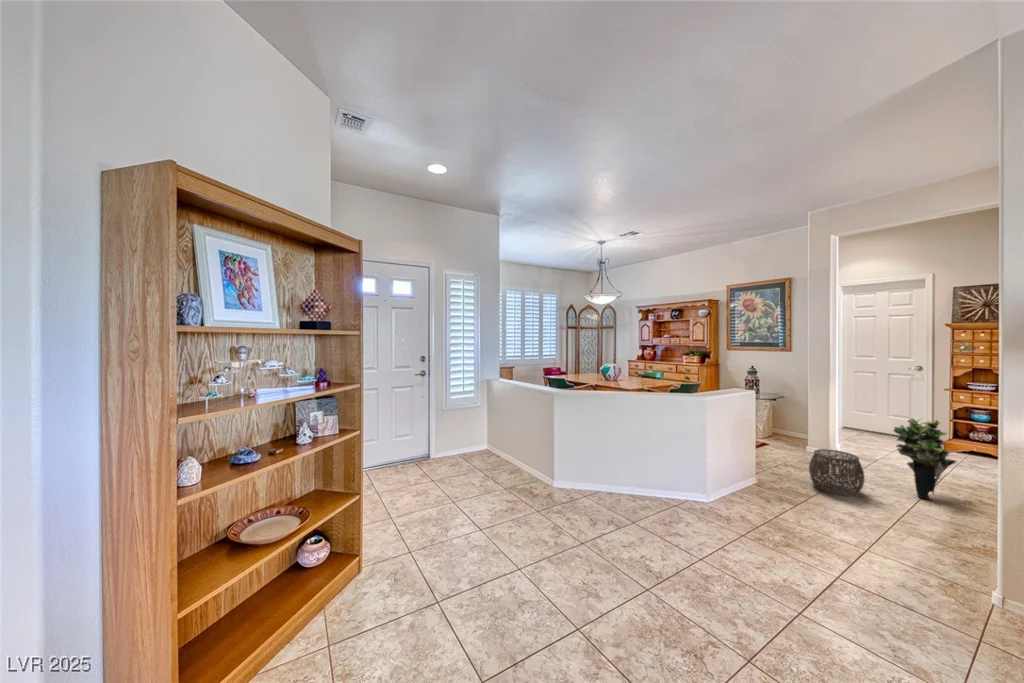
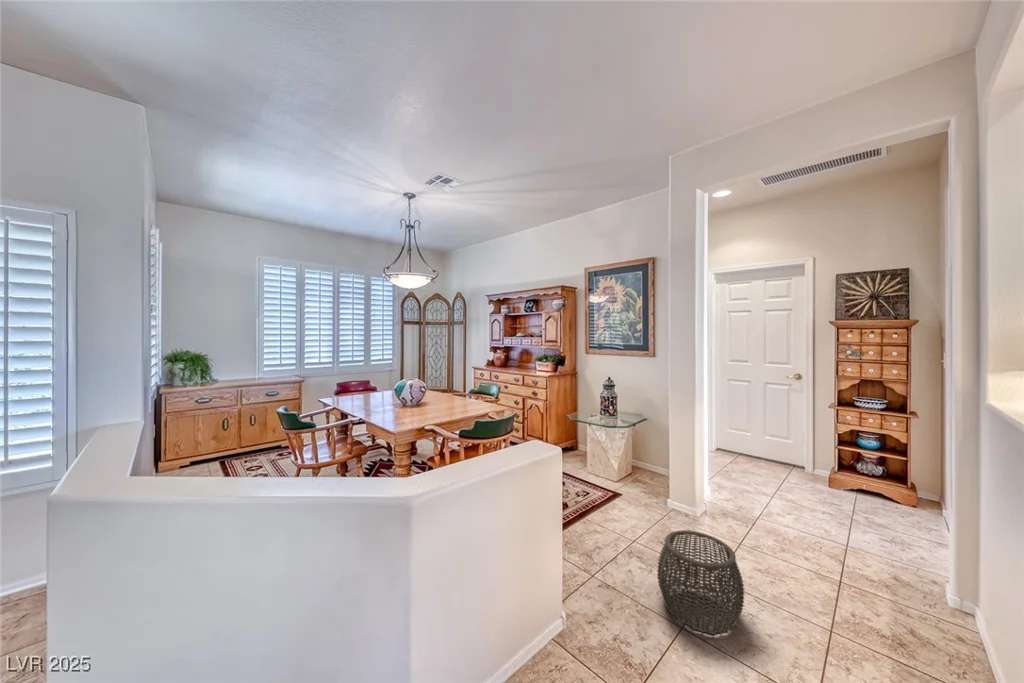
potted plant: present [893,418,956,500] -> none [782,468,884,626]

